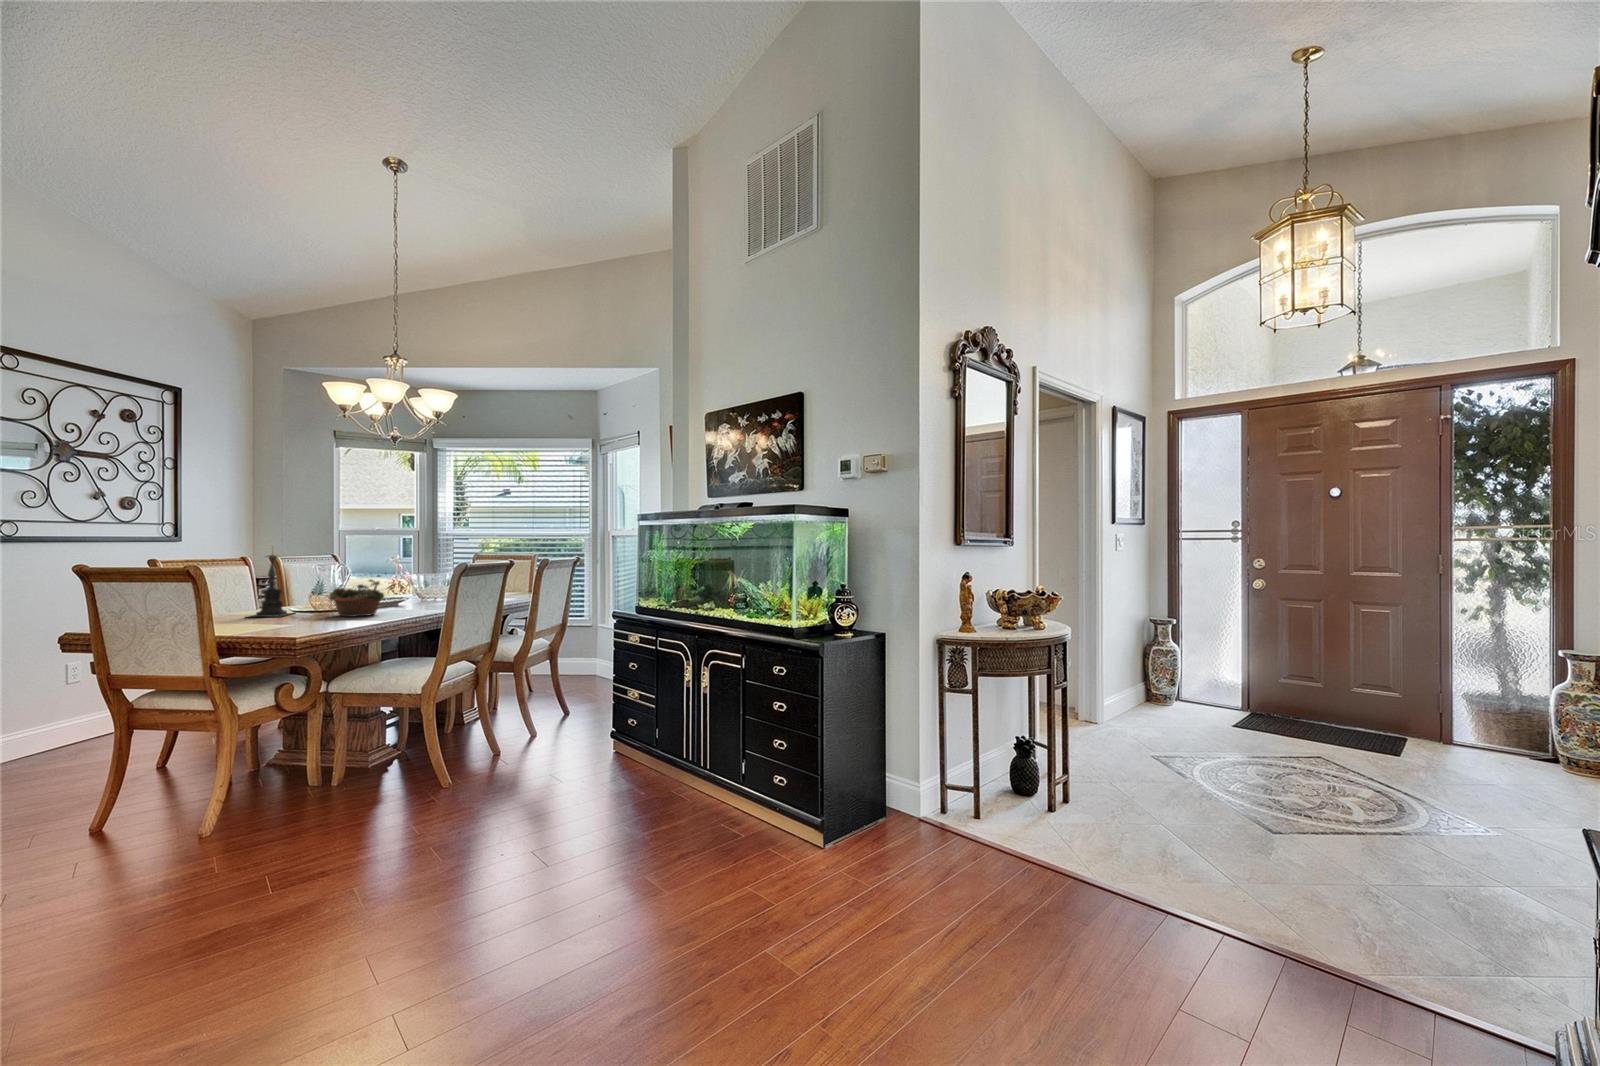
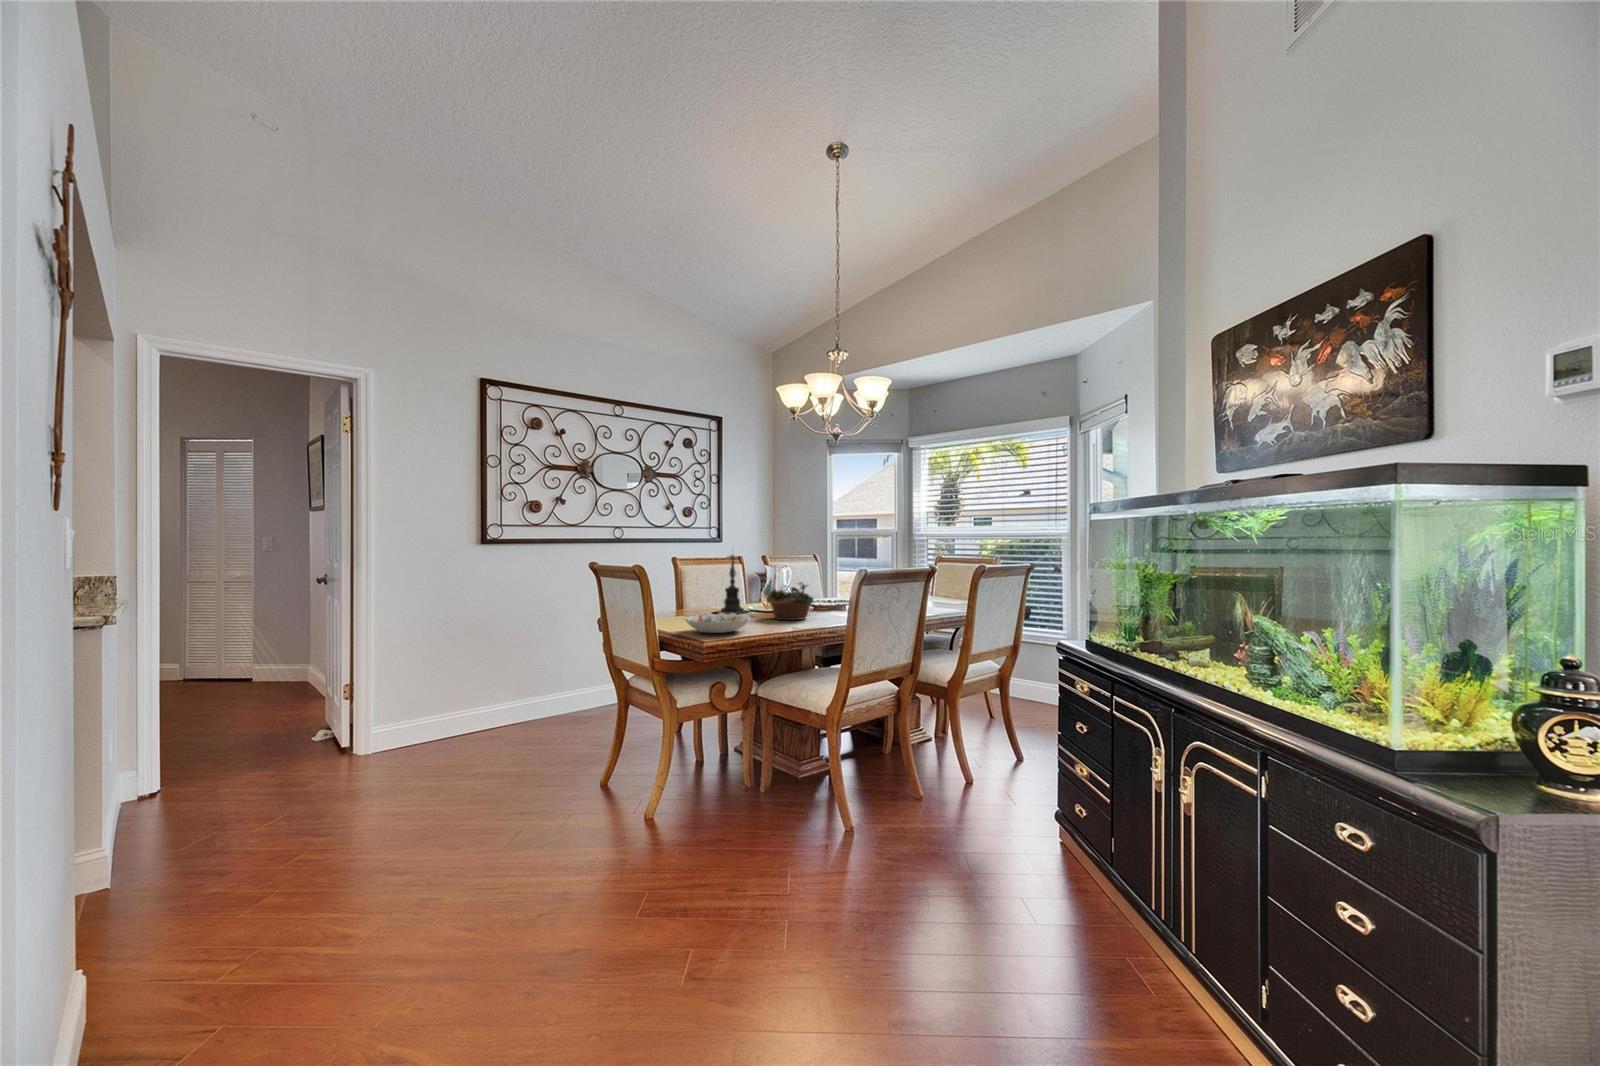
decorative bowl: none [255,611,335,630] -> present [686,613,749,633]

